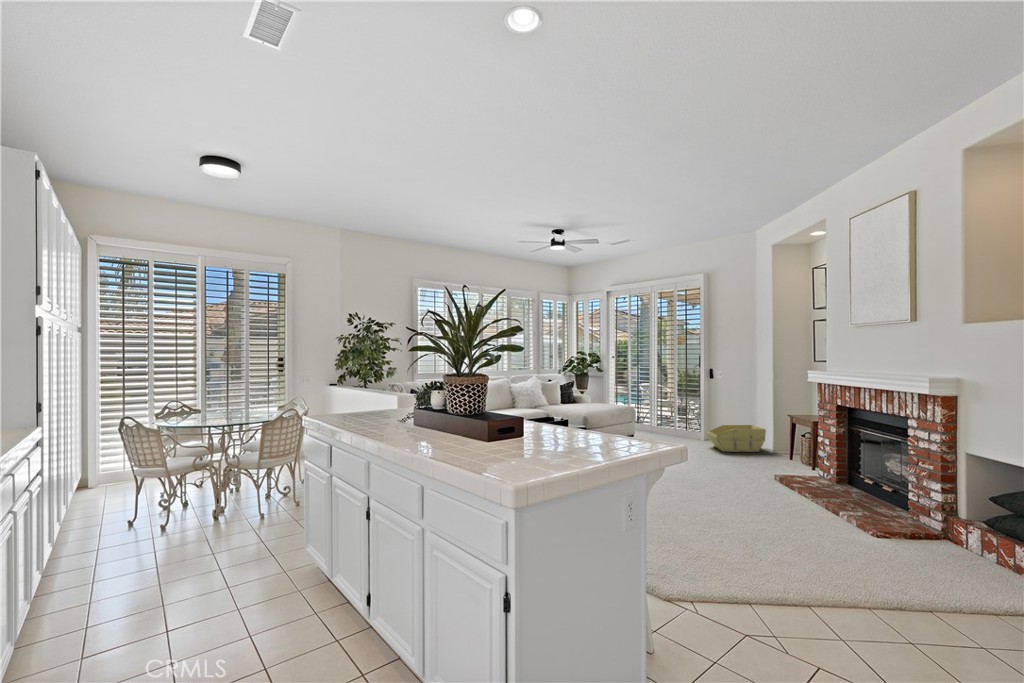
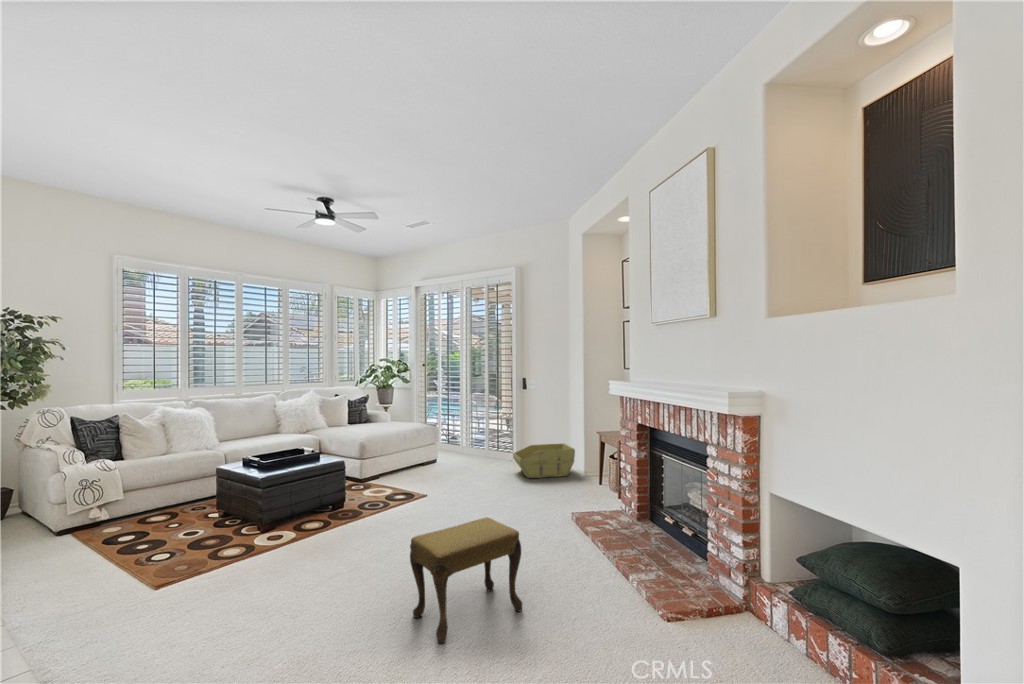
footstool: none [683,463,762,533] -> present [410,517,522,643]

